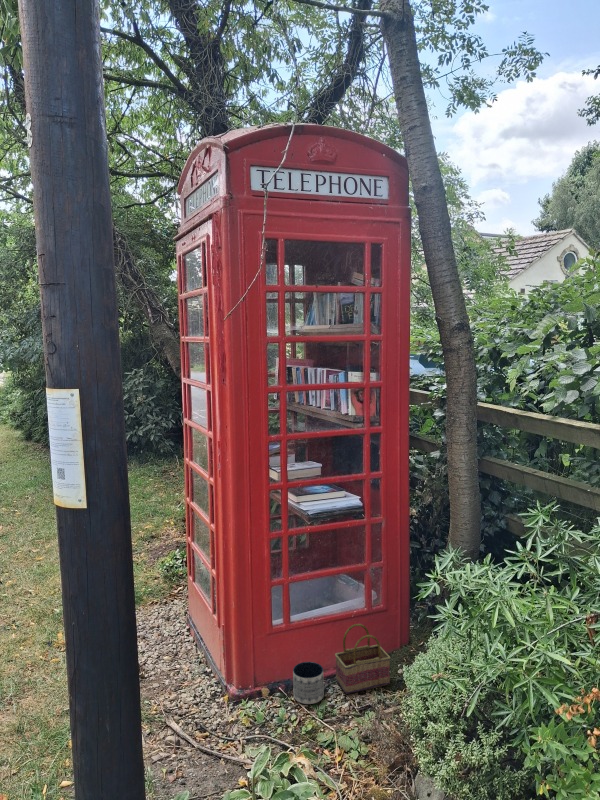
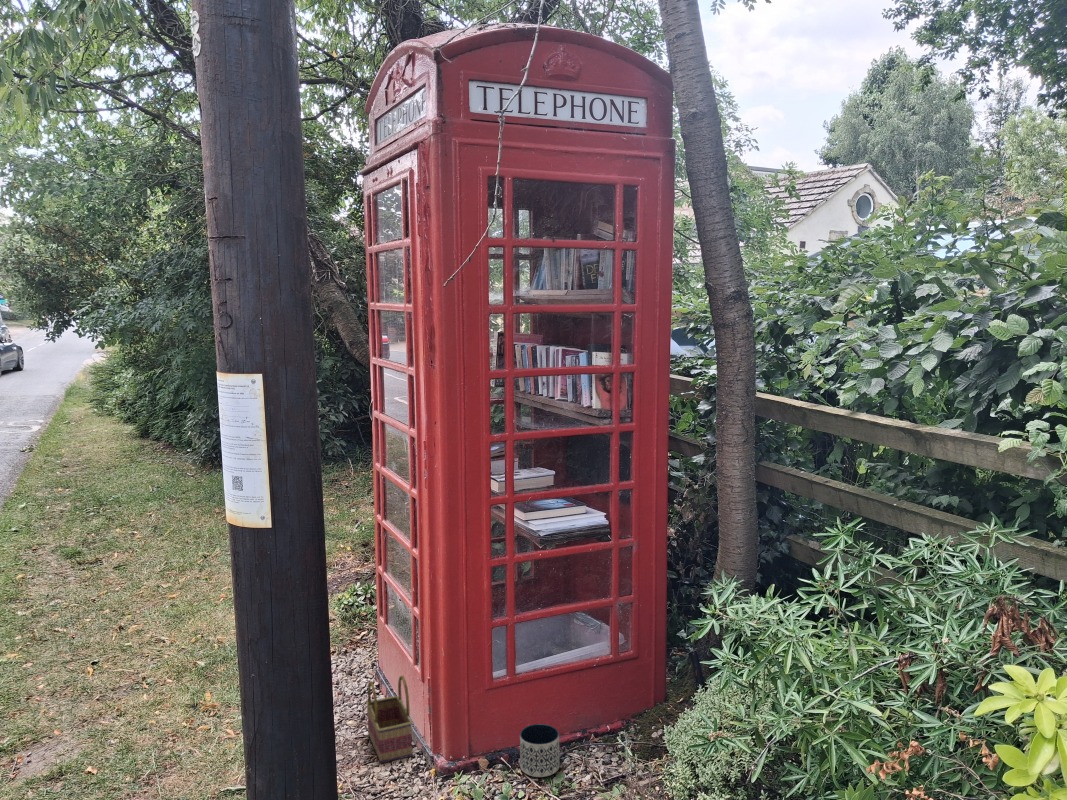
basket: present [335,624,390,694] -> present [366,676,412,763]

